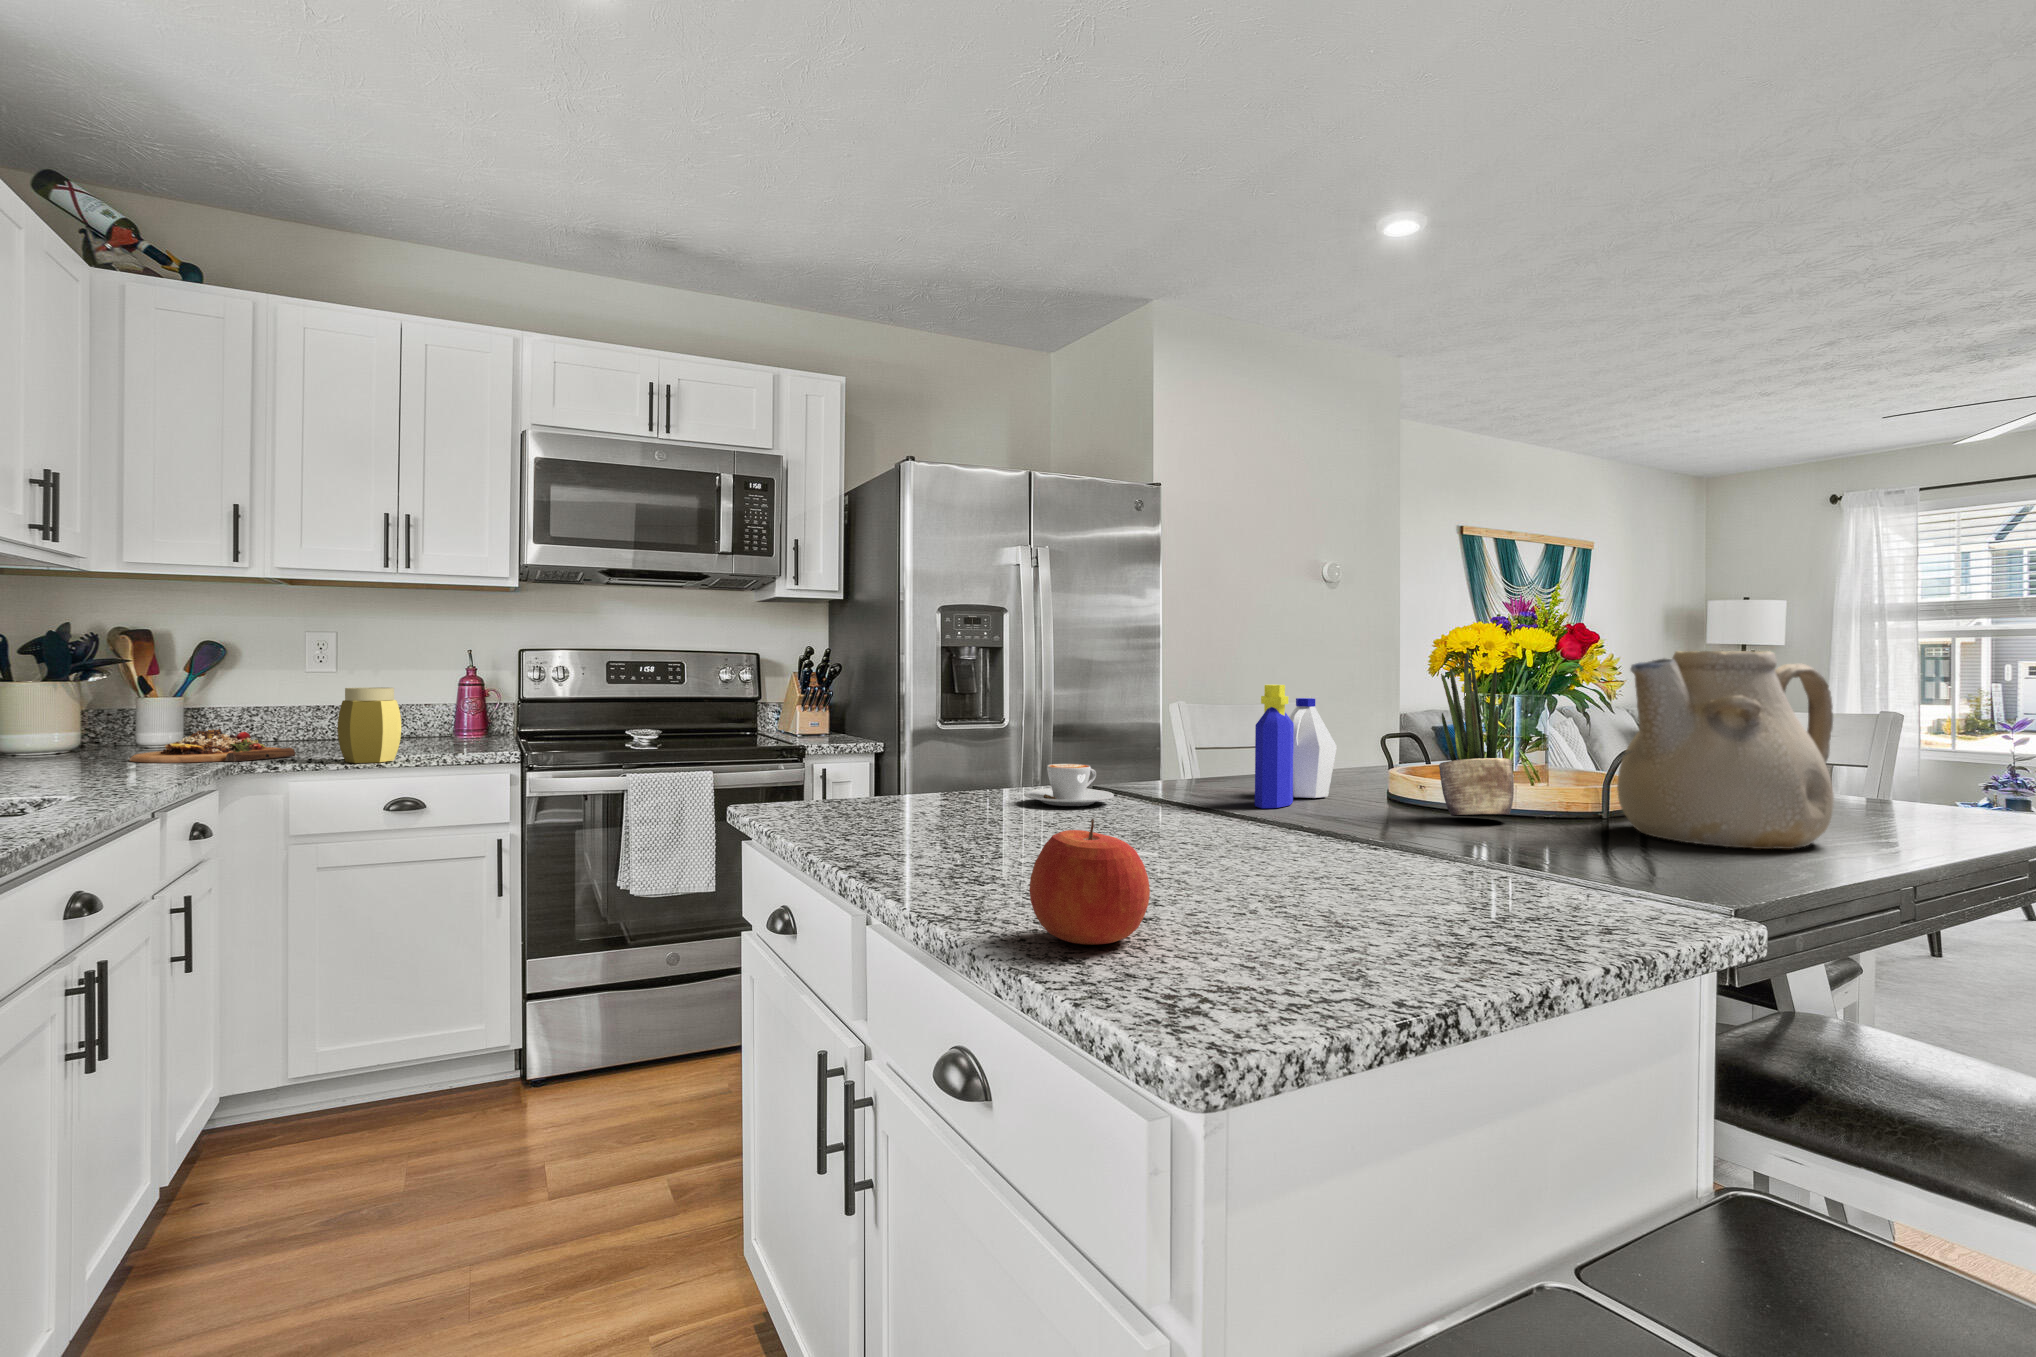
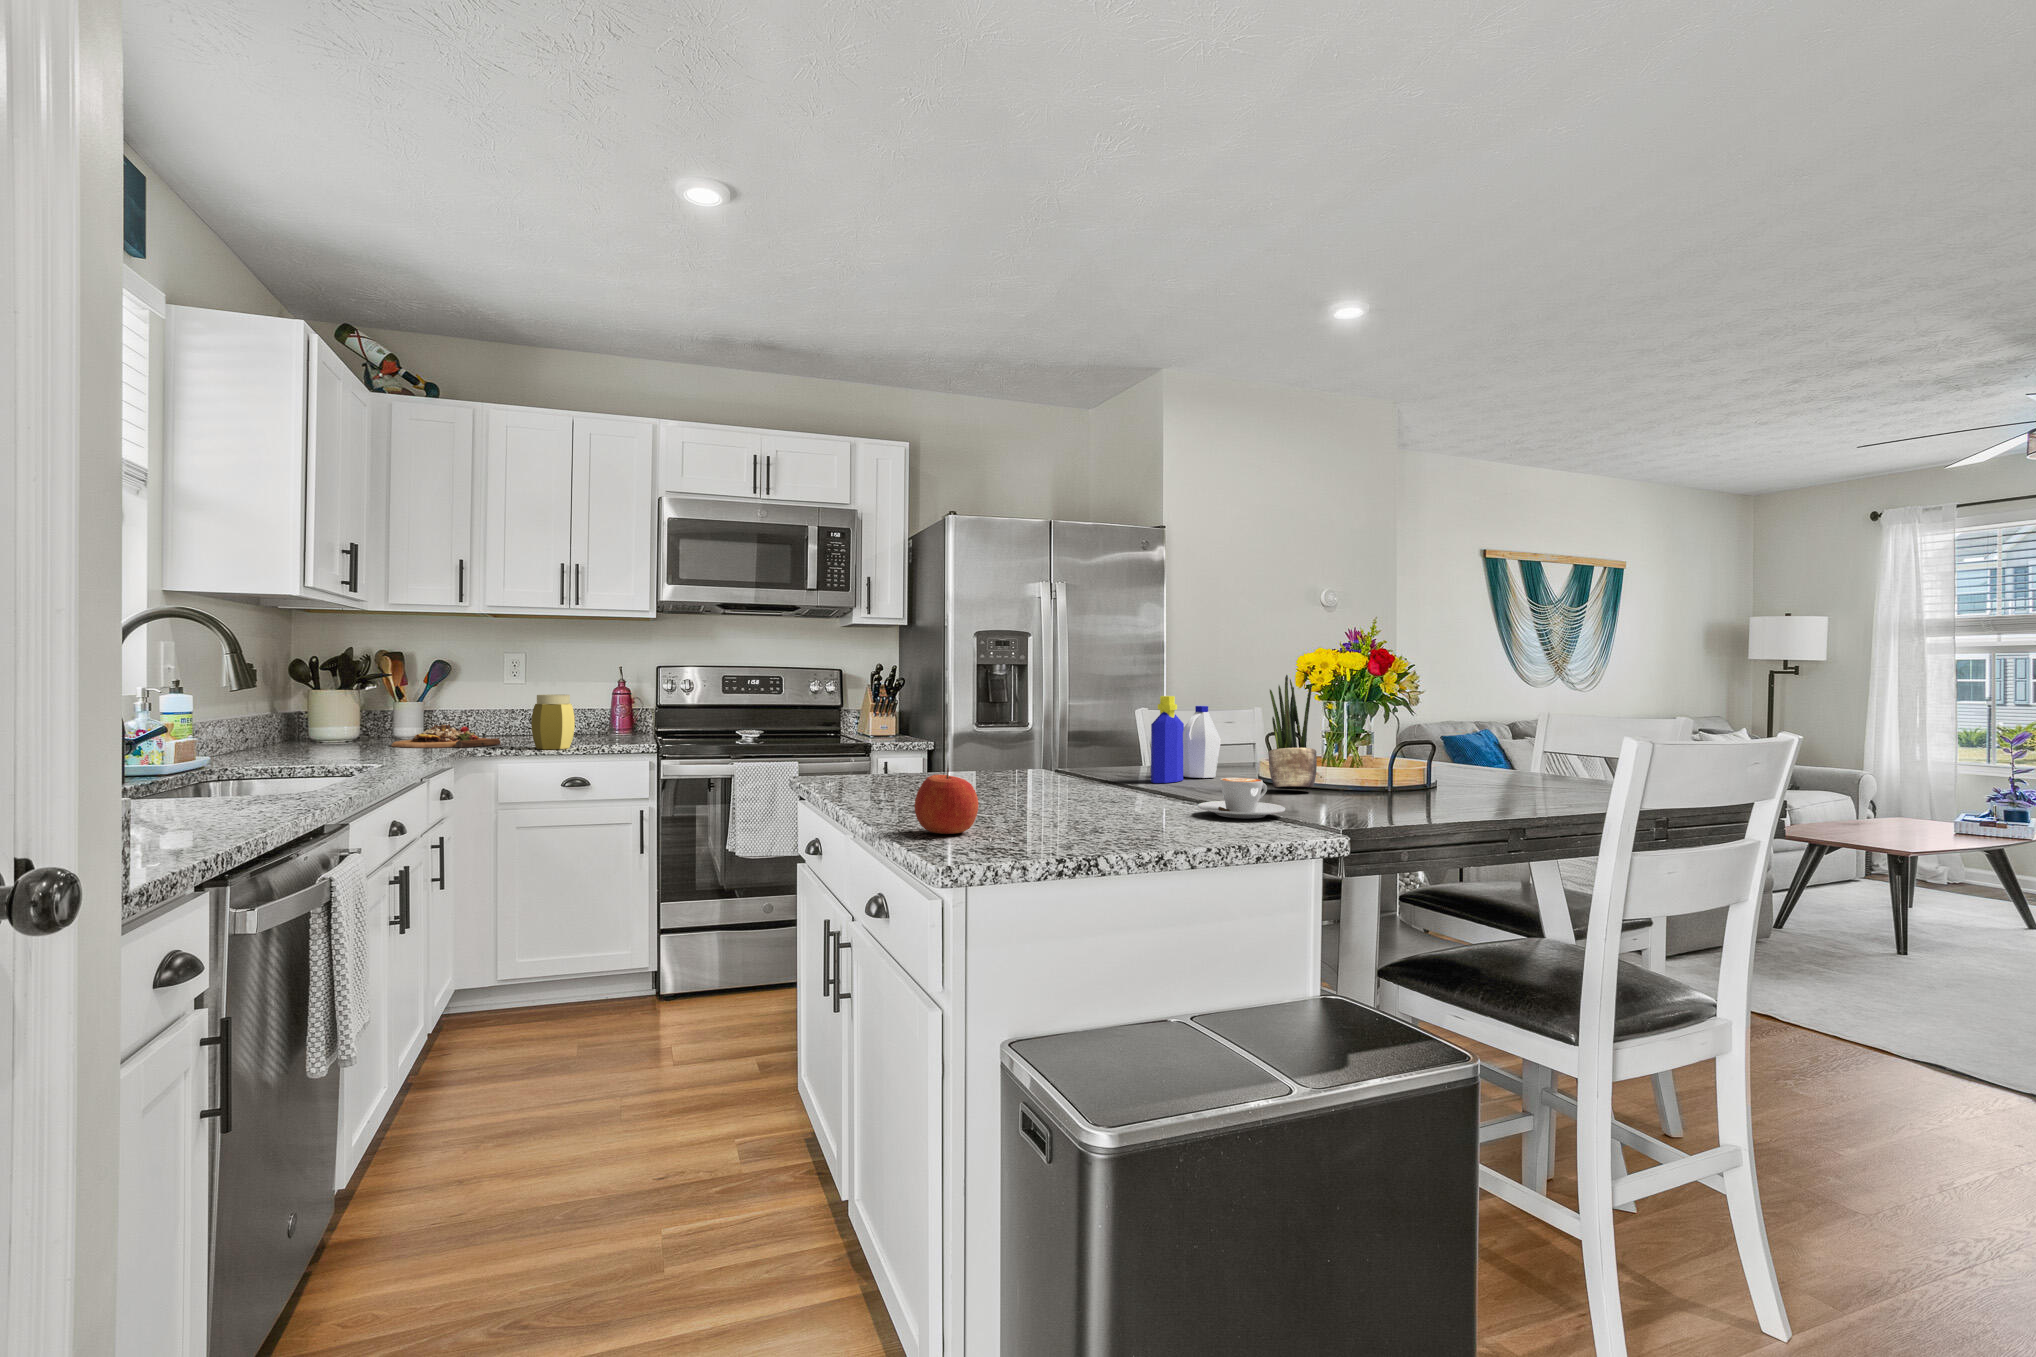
teapot: present [1617,651,1834,849] -> none [1371,674,1526,808]
coffee cup: present [1024,764,1114,806] -> present [1198,778,1285,818]

